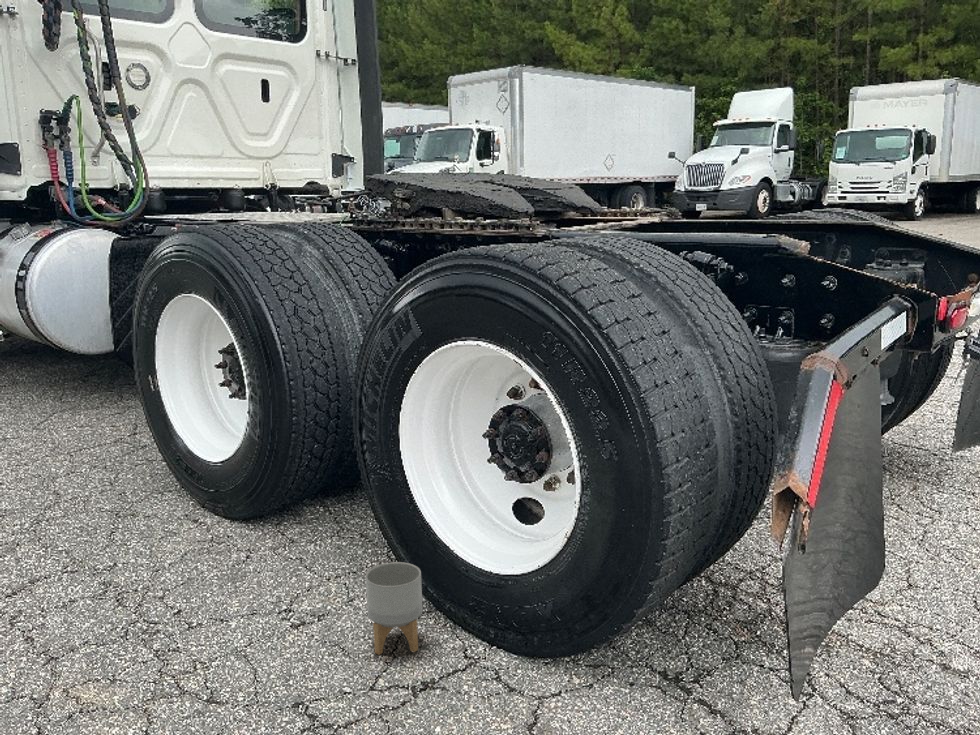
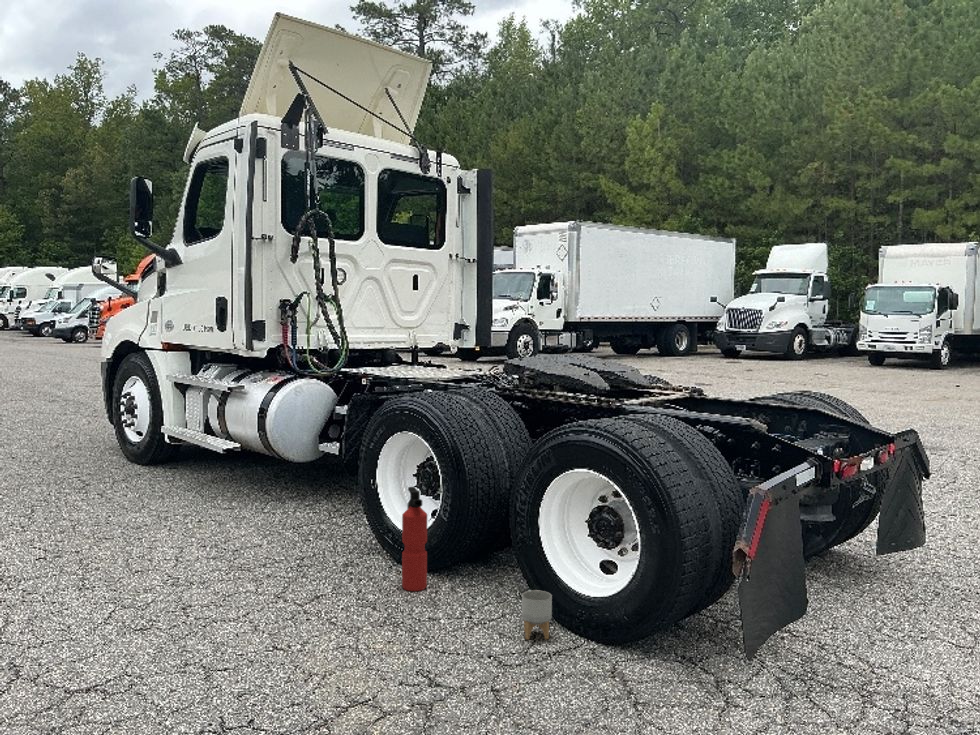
fire extinguisher: none [179,384,233,557] -> present [402,487,427,591]

